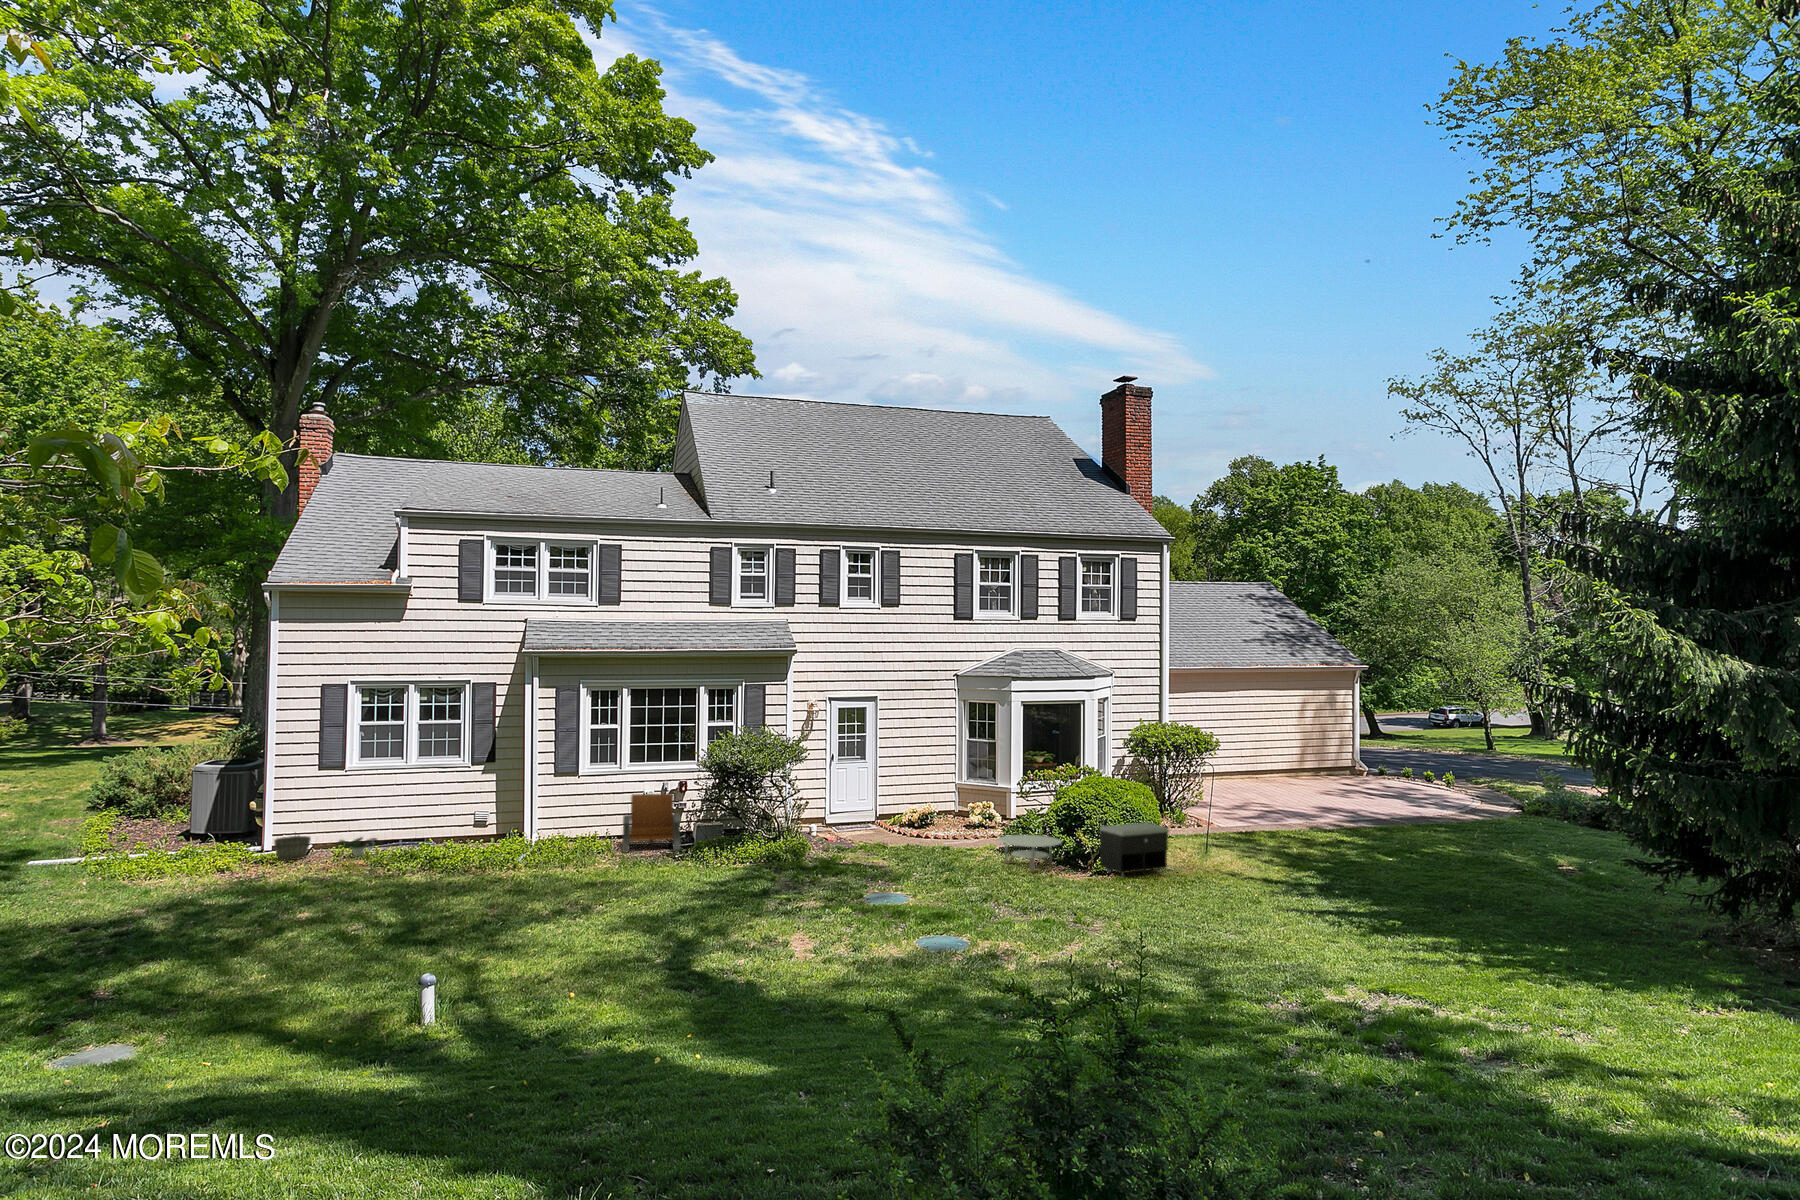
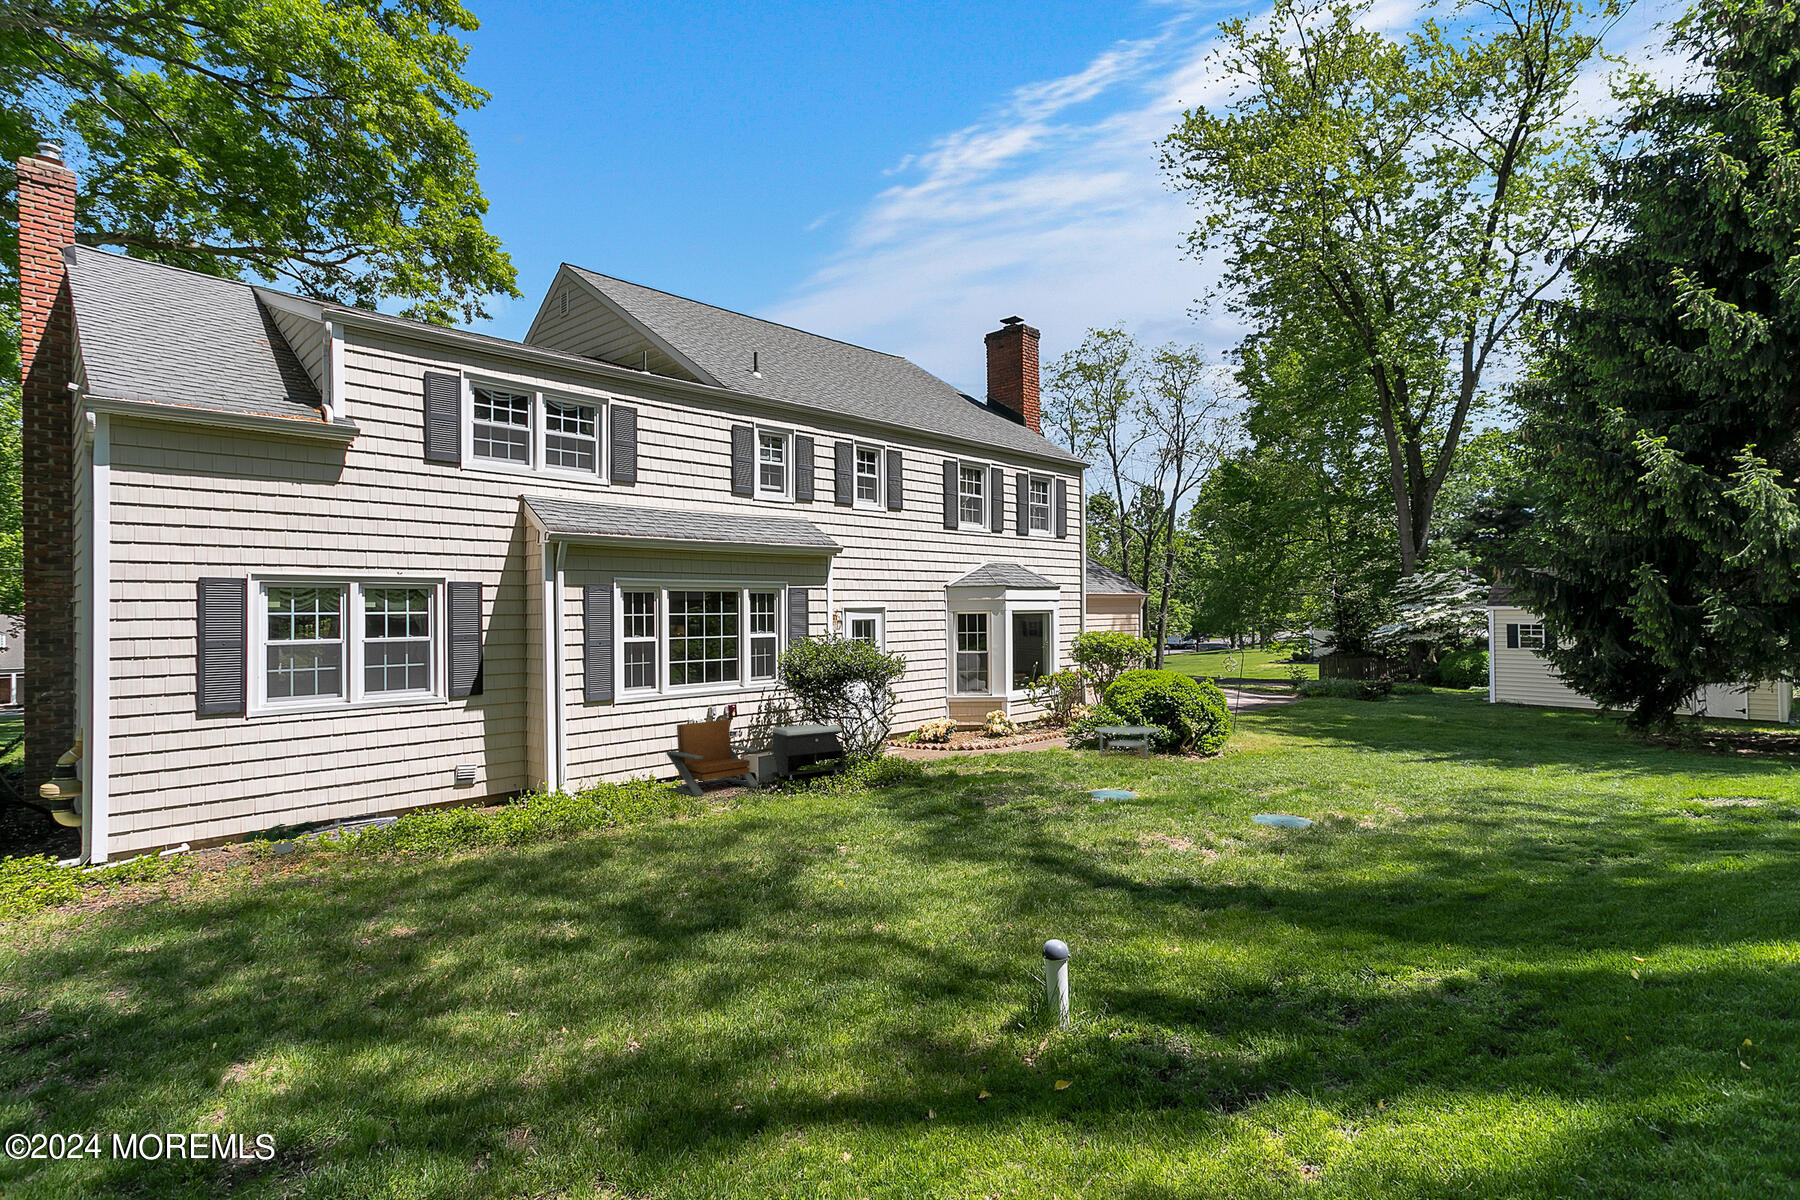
storage bench: present [1100,822,1169,877] -> present [773,723,844,780]
wooden bucket: present [274,832,311,860] -> none [116,827,190,880]

